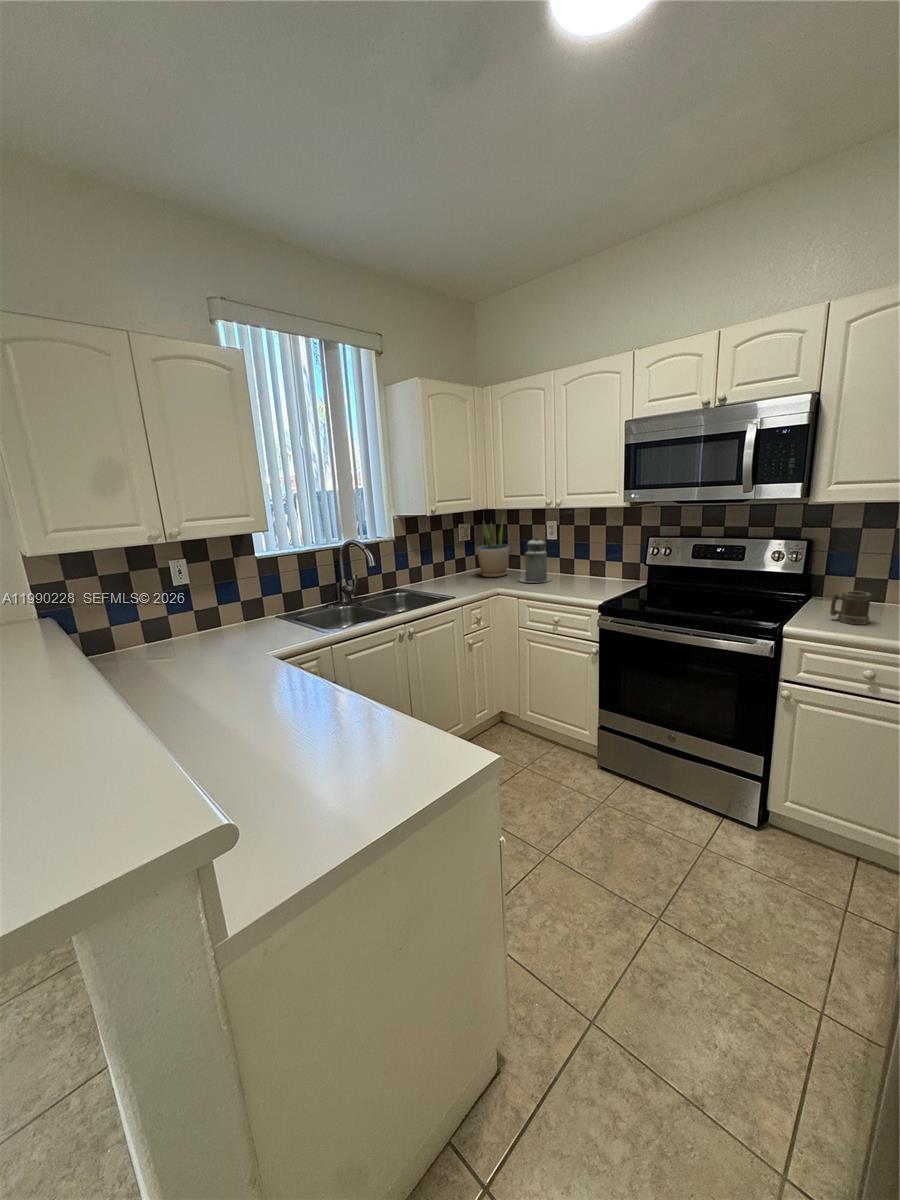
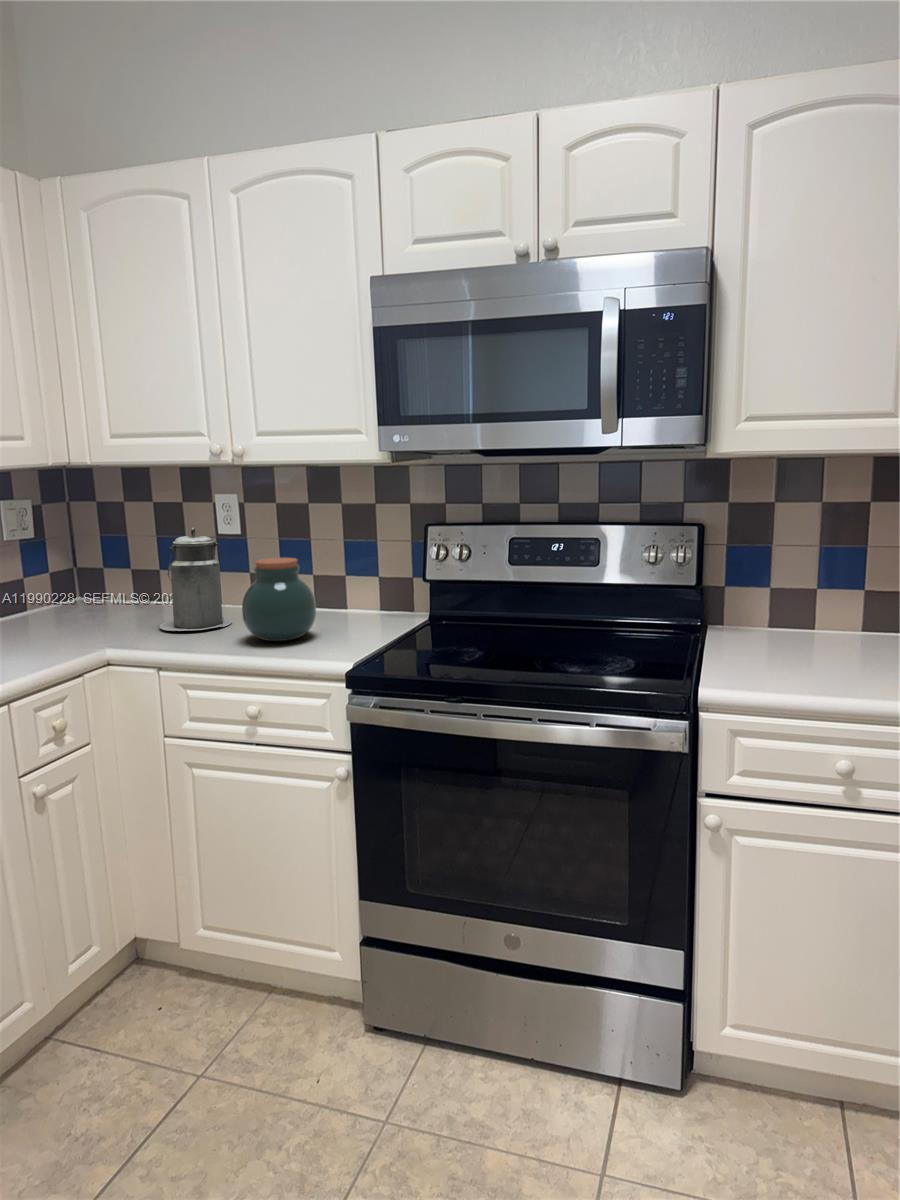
potted plant: present [477,520,509,577] -> none [52,480,133,624]
jar: none [556,551,590,589] -> present [242,558,316,641]
mug: present [830,591,872,624] -> none [761,612,822,673]

